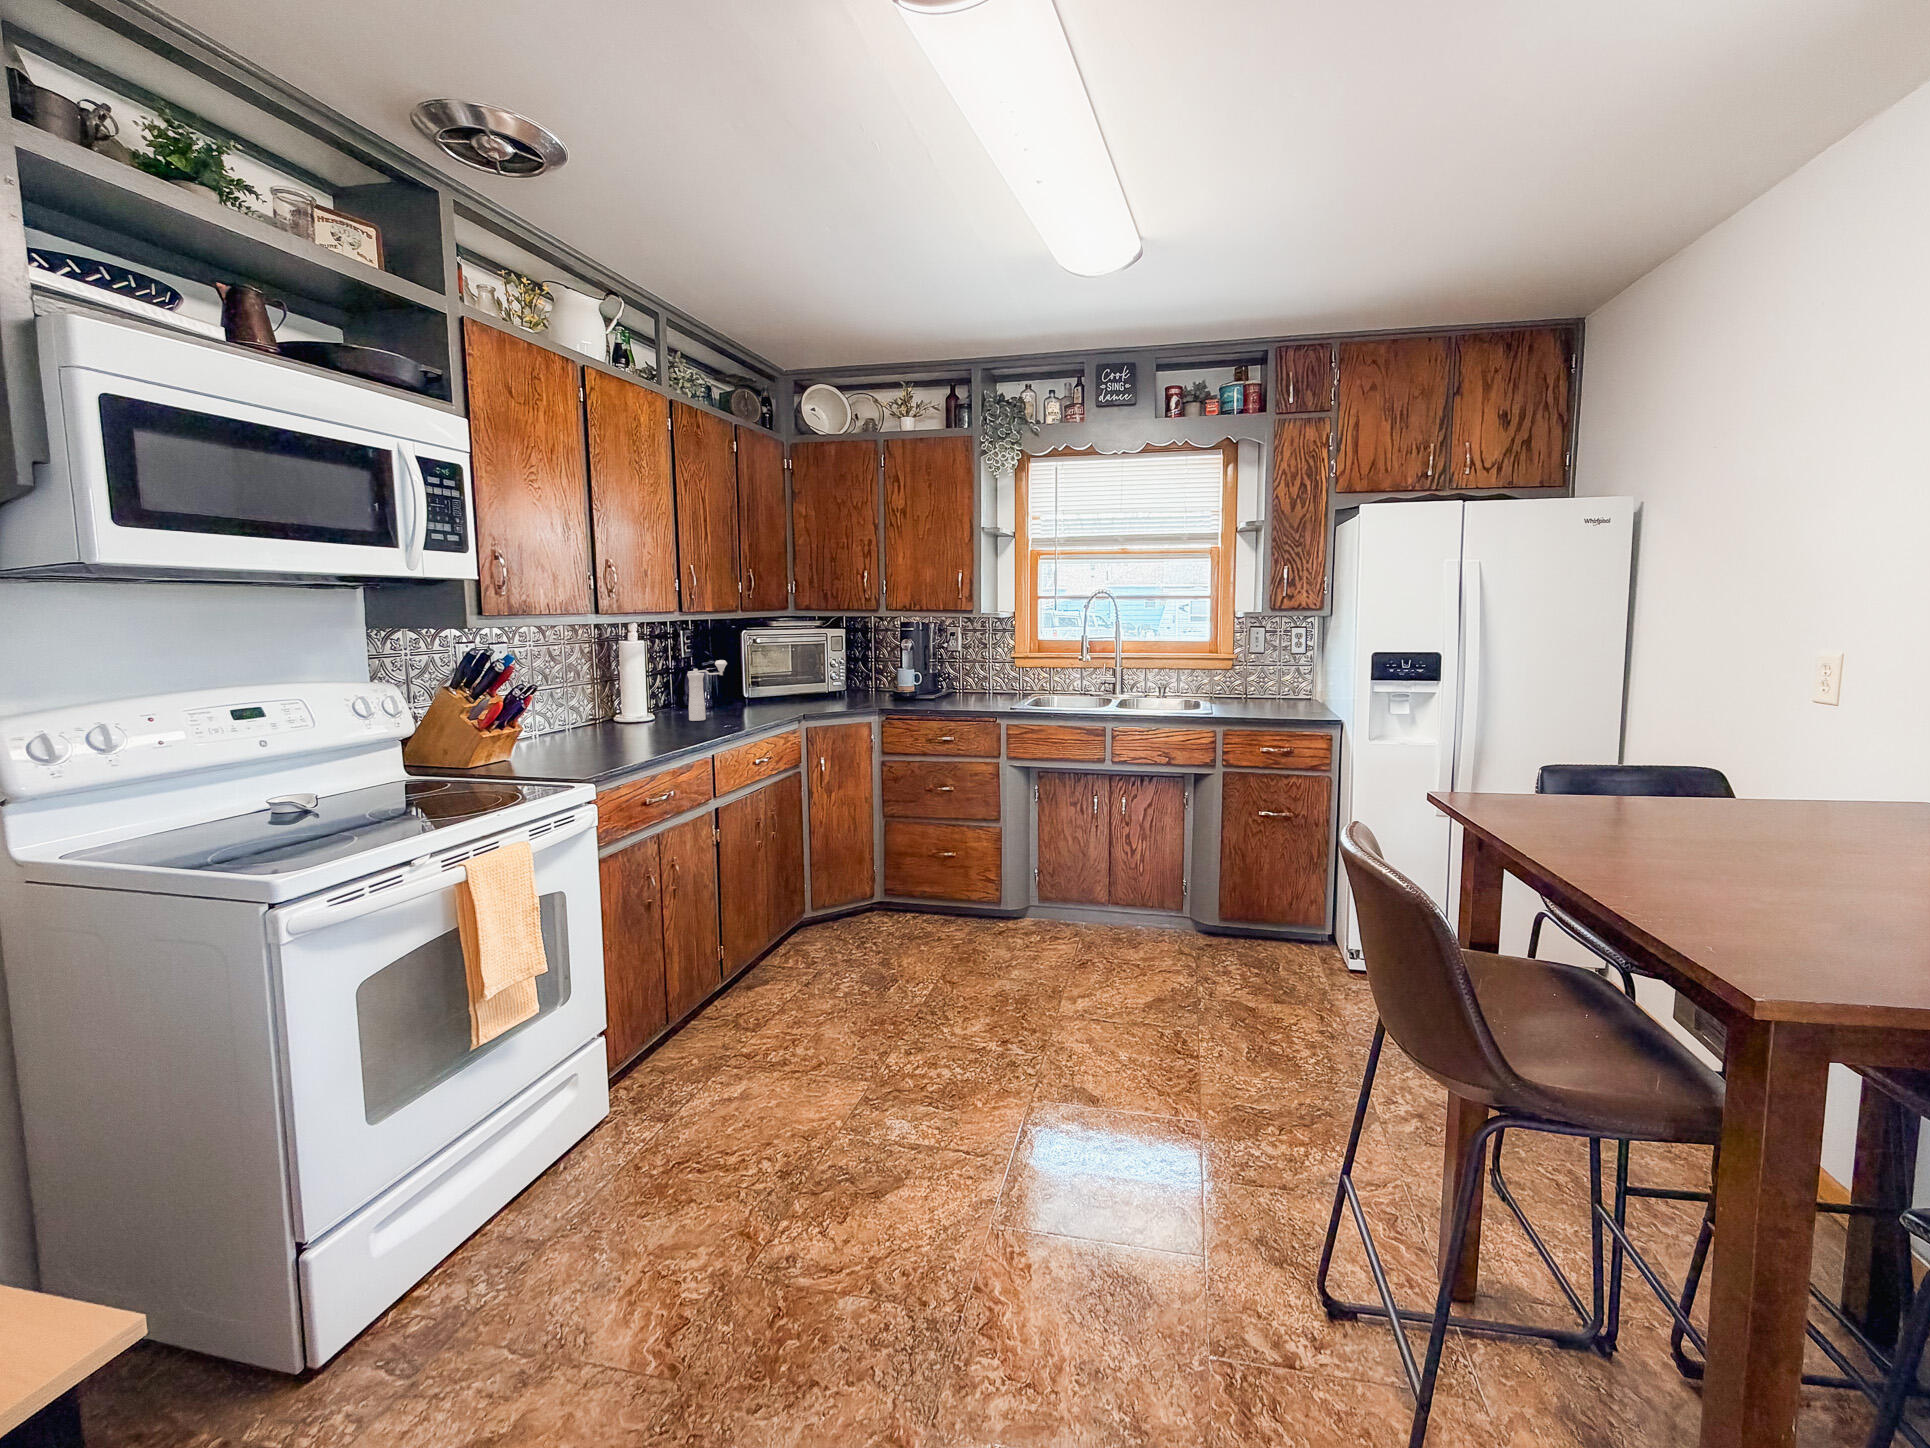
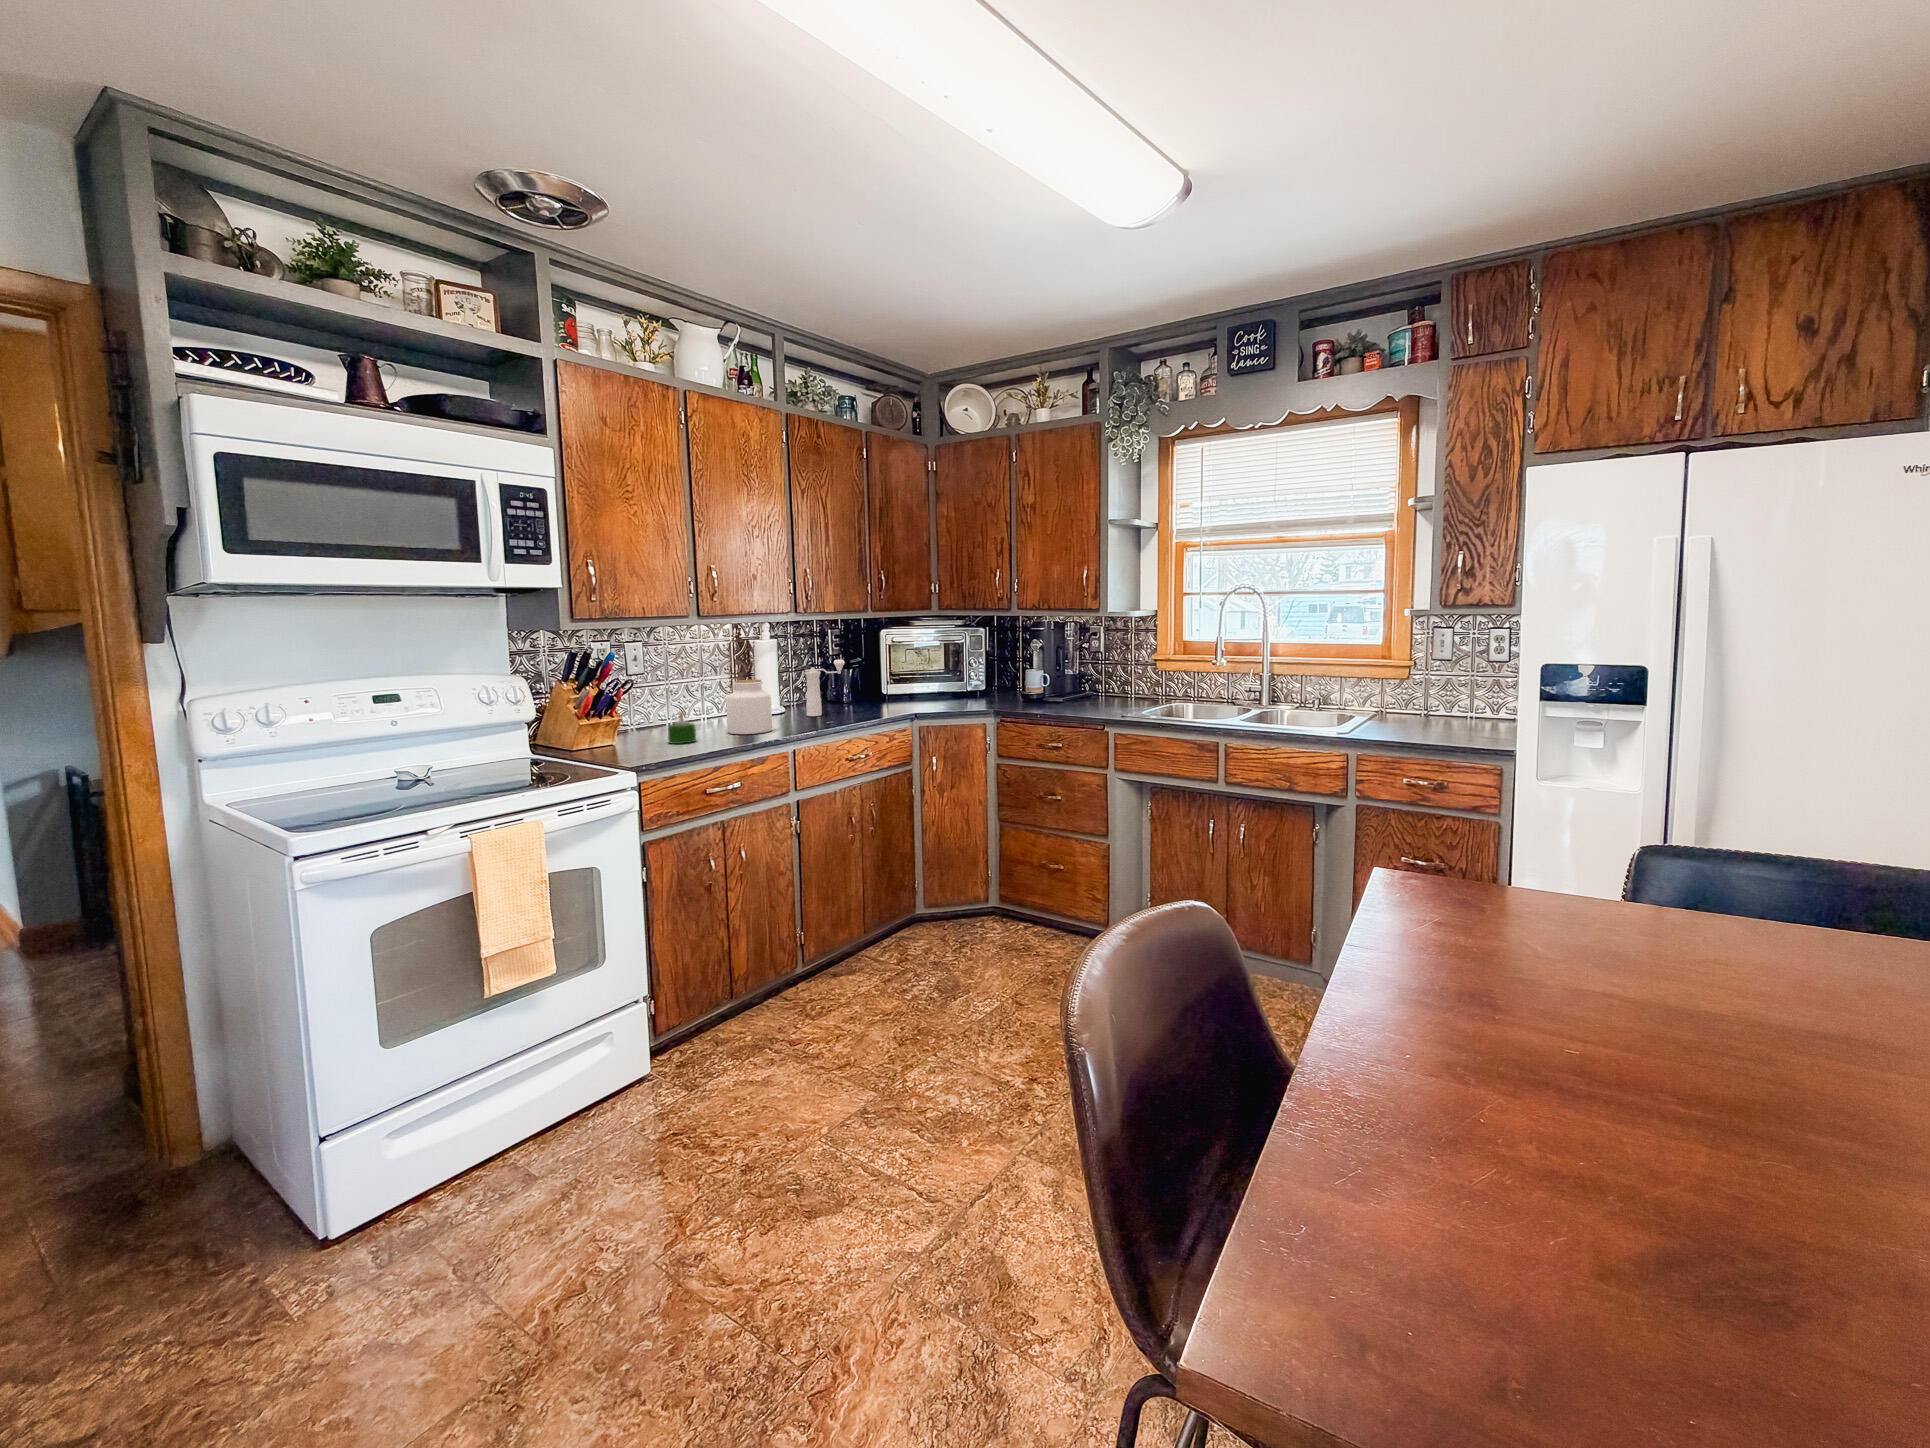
jar: none [628,683,680,742] -> present [726,680,772,734]
candle: none [578,719,611,755] -> present [668,712,696,744]

